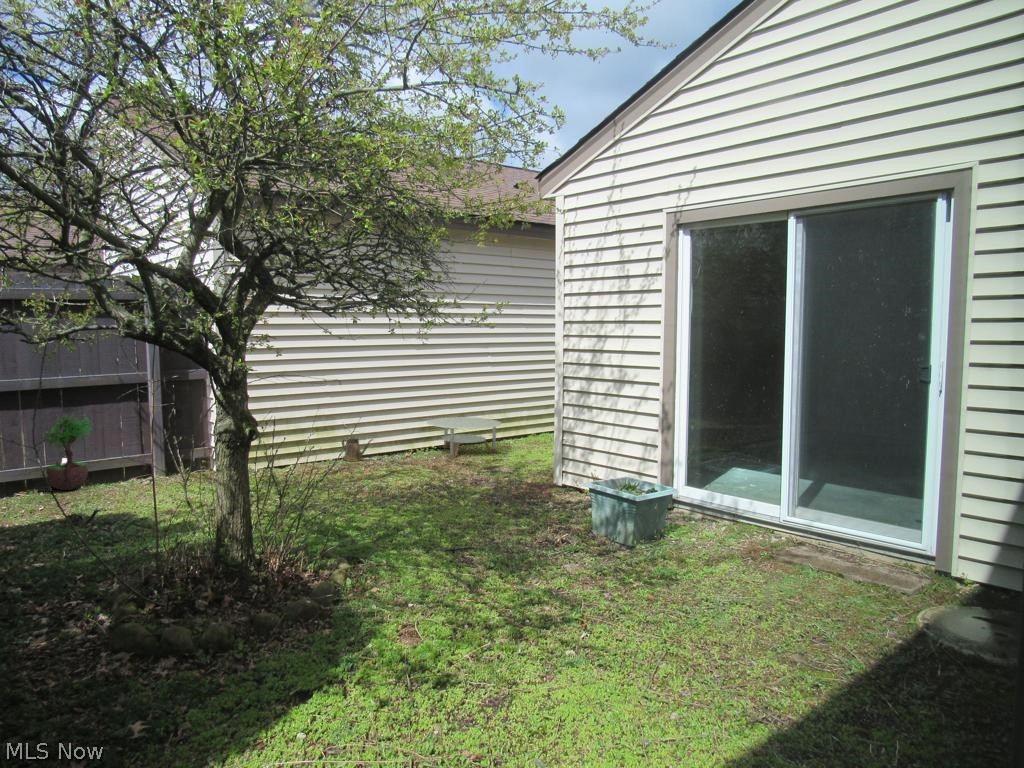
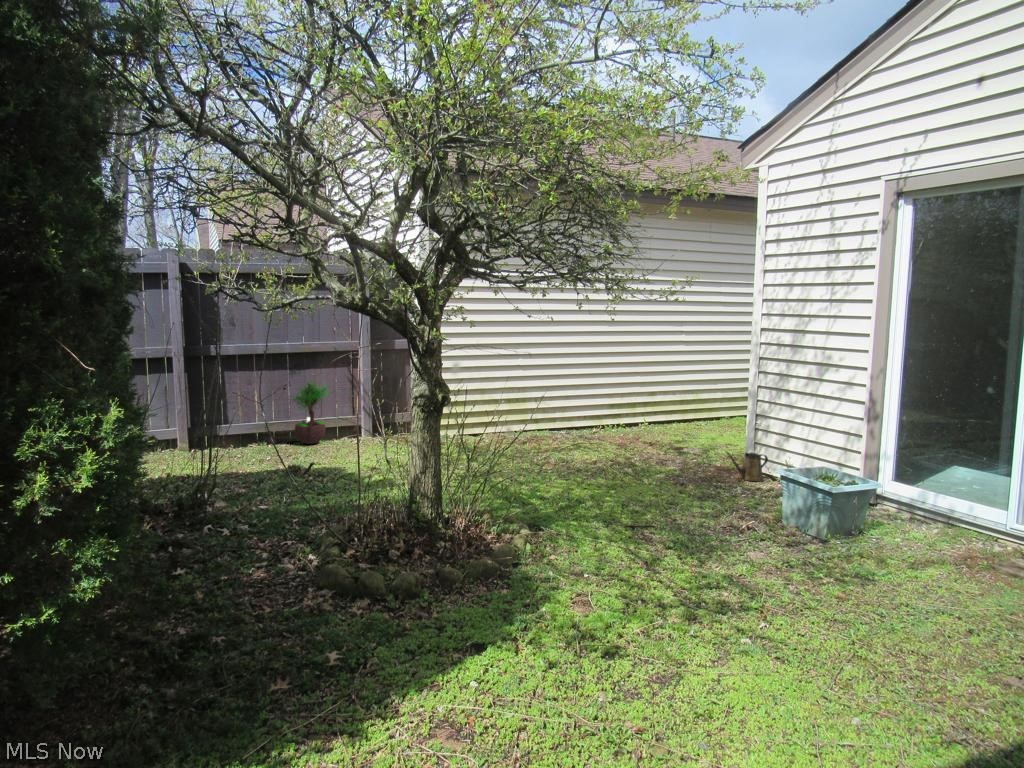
round table: present [427,417,501,459] -> none [615,398,690,438]
watering can: present [342,439,372,462] -> present [726,451,768,482]

